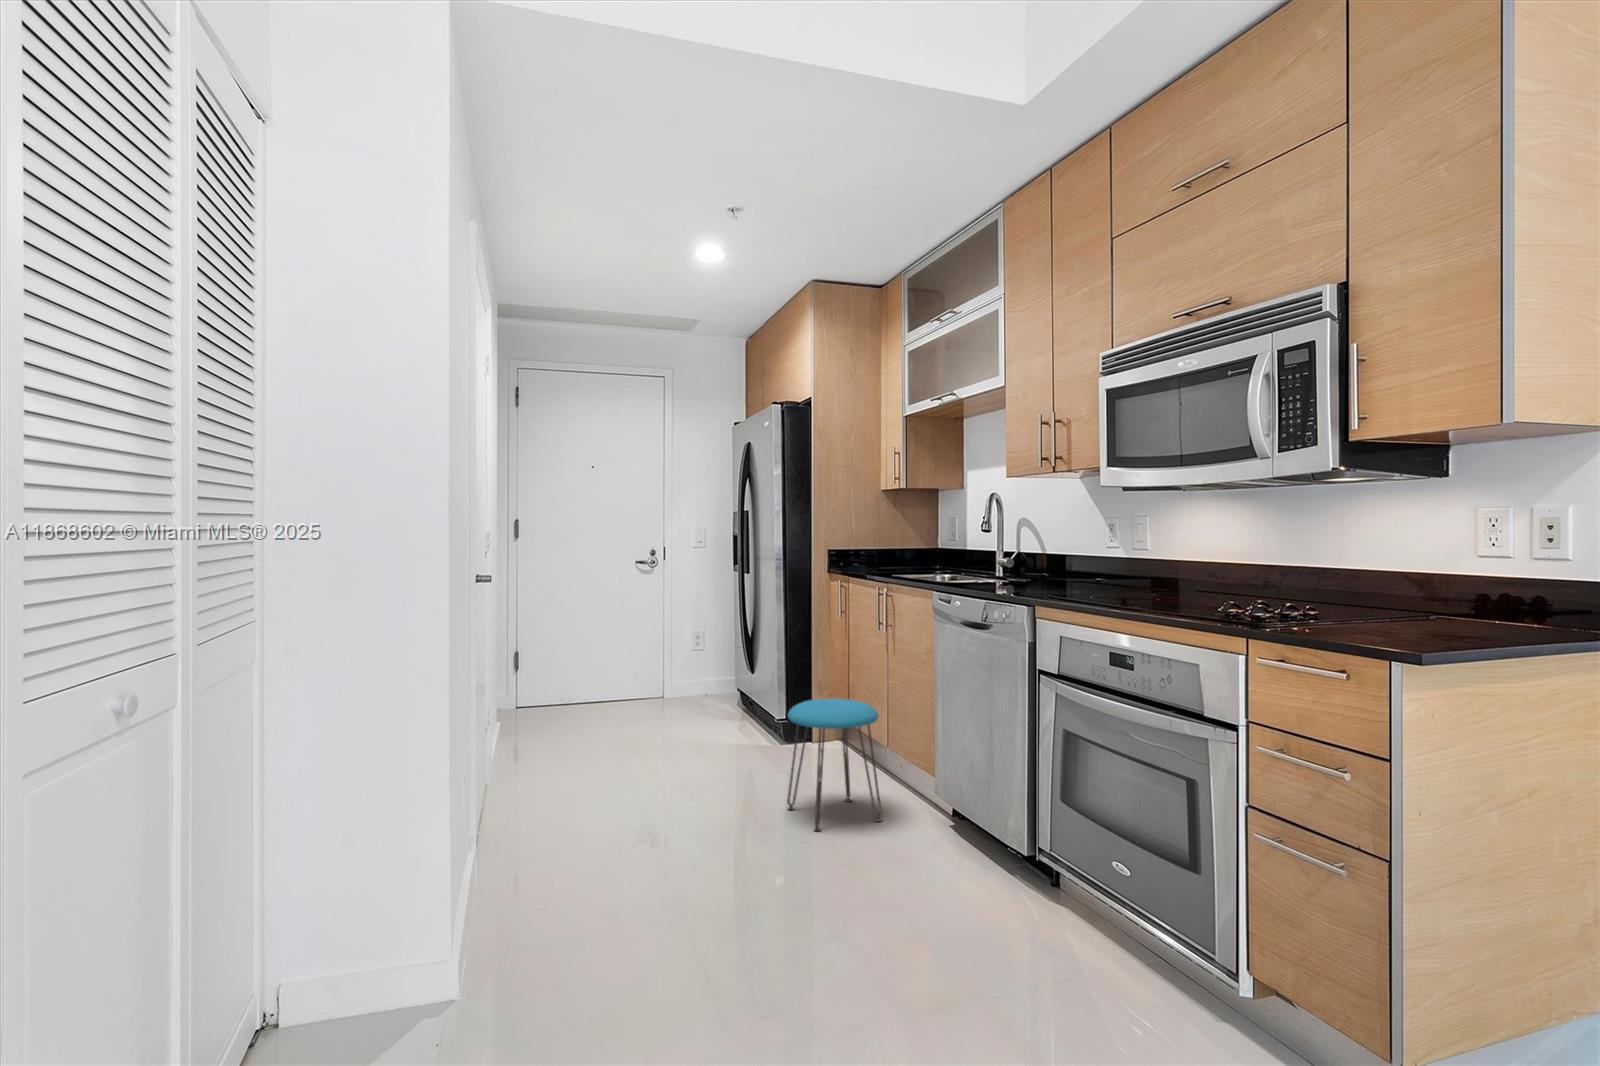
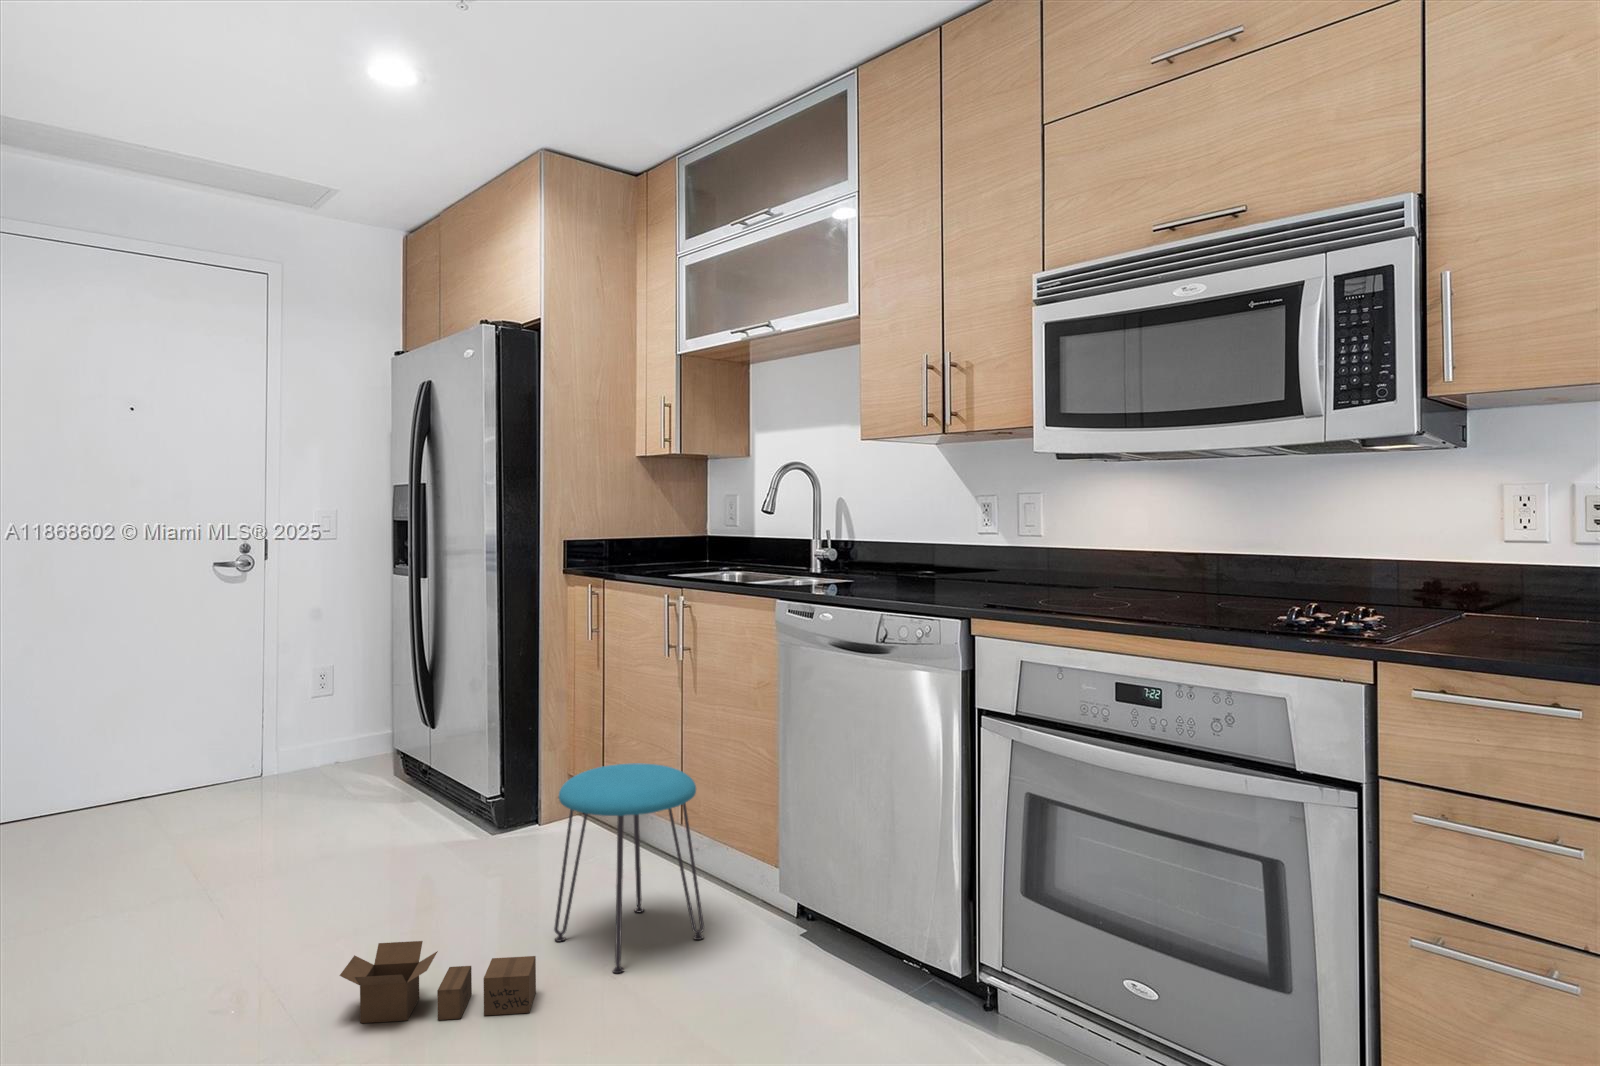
cardboard box: none [651,790,763,843] -> present [340,941,536,1023]

